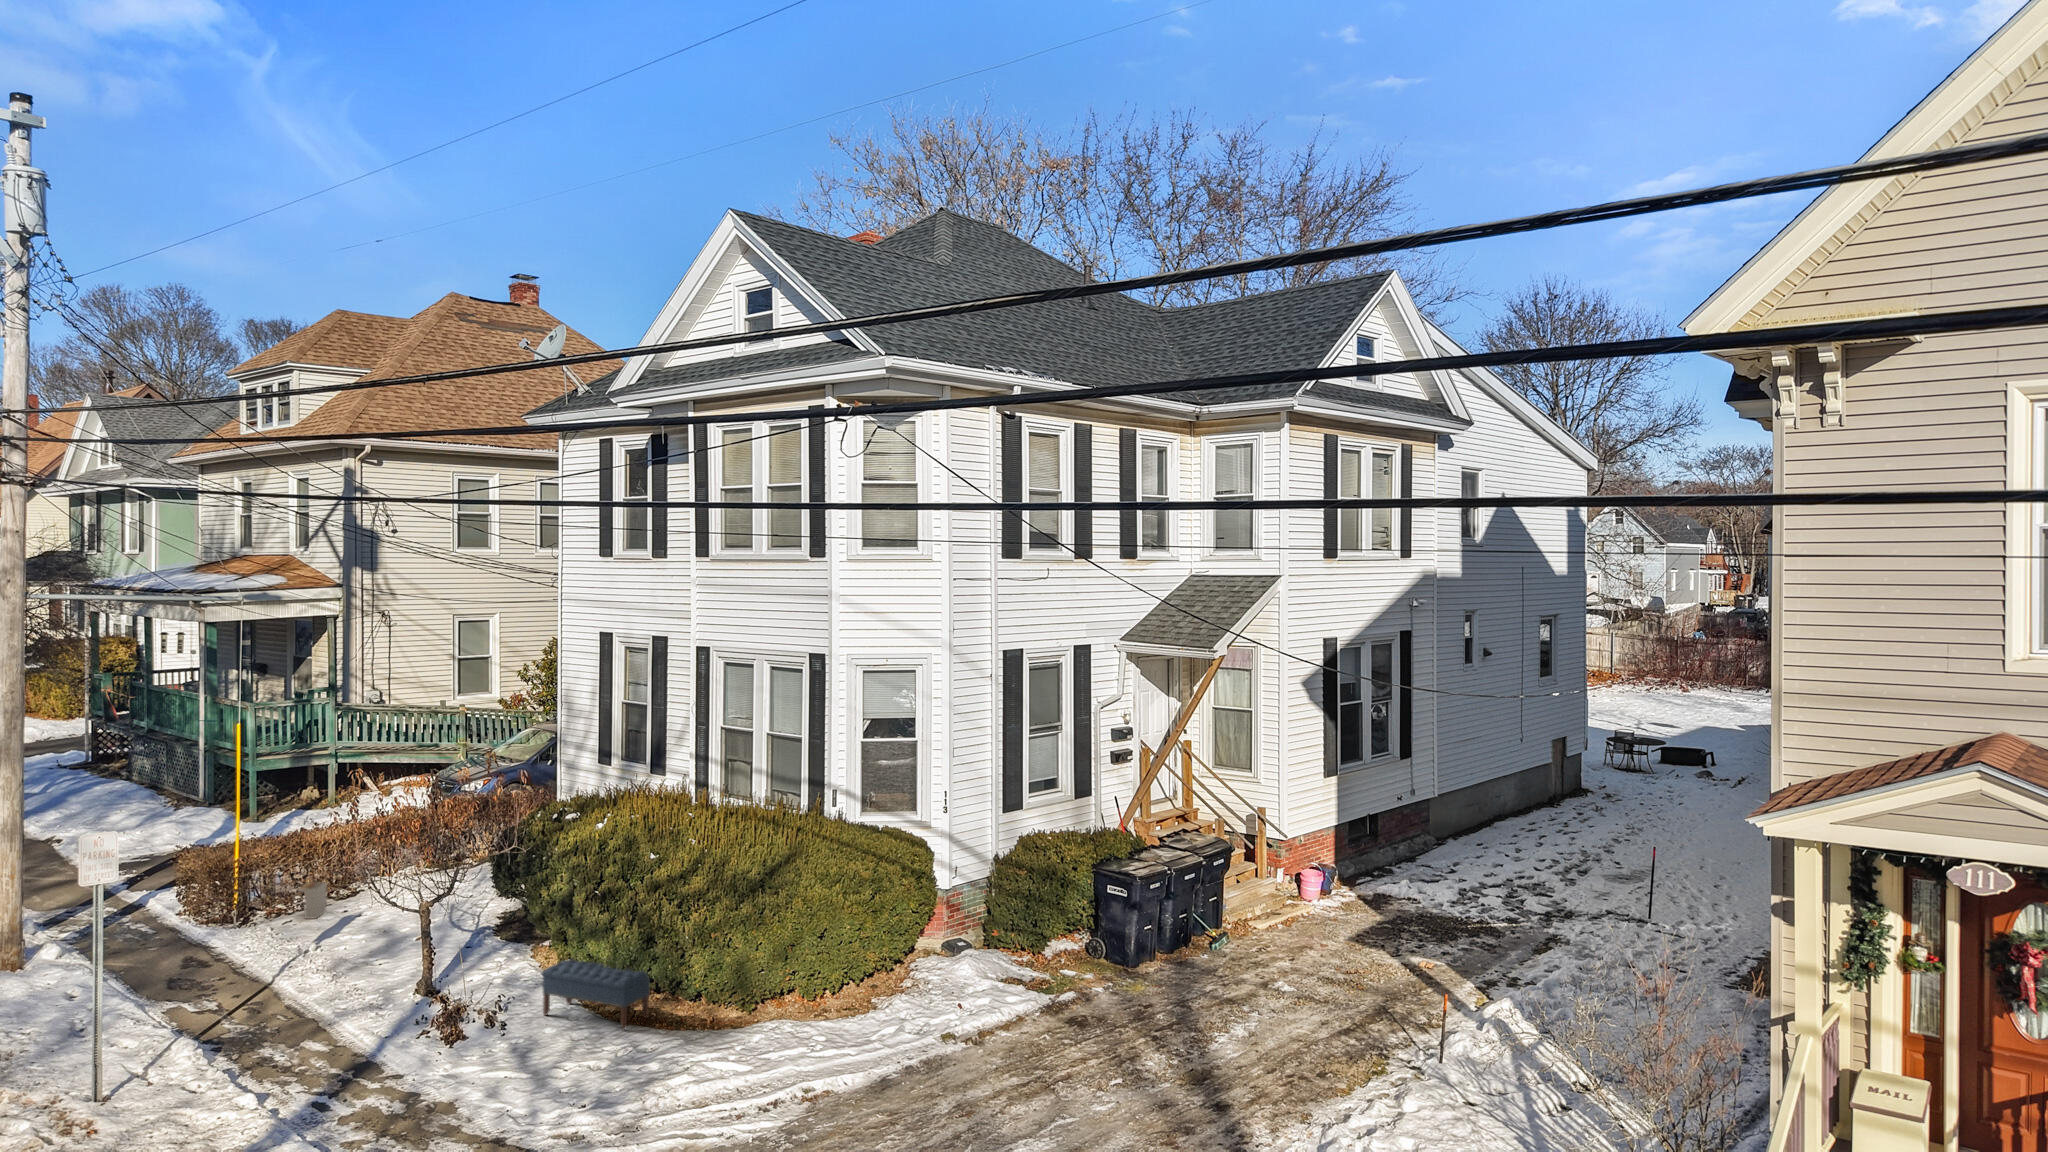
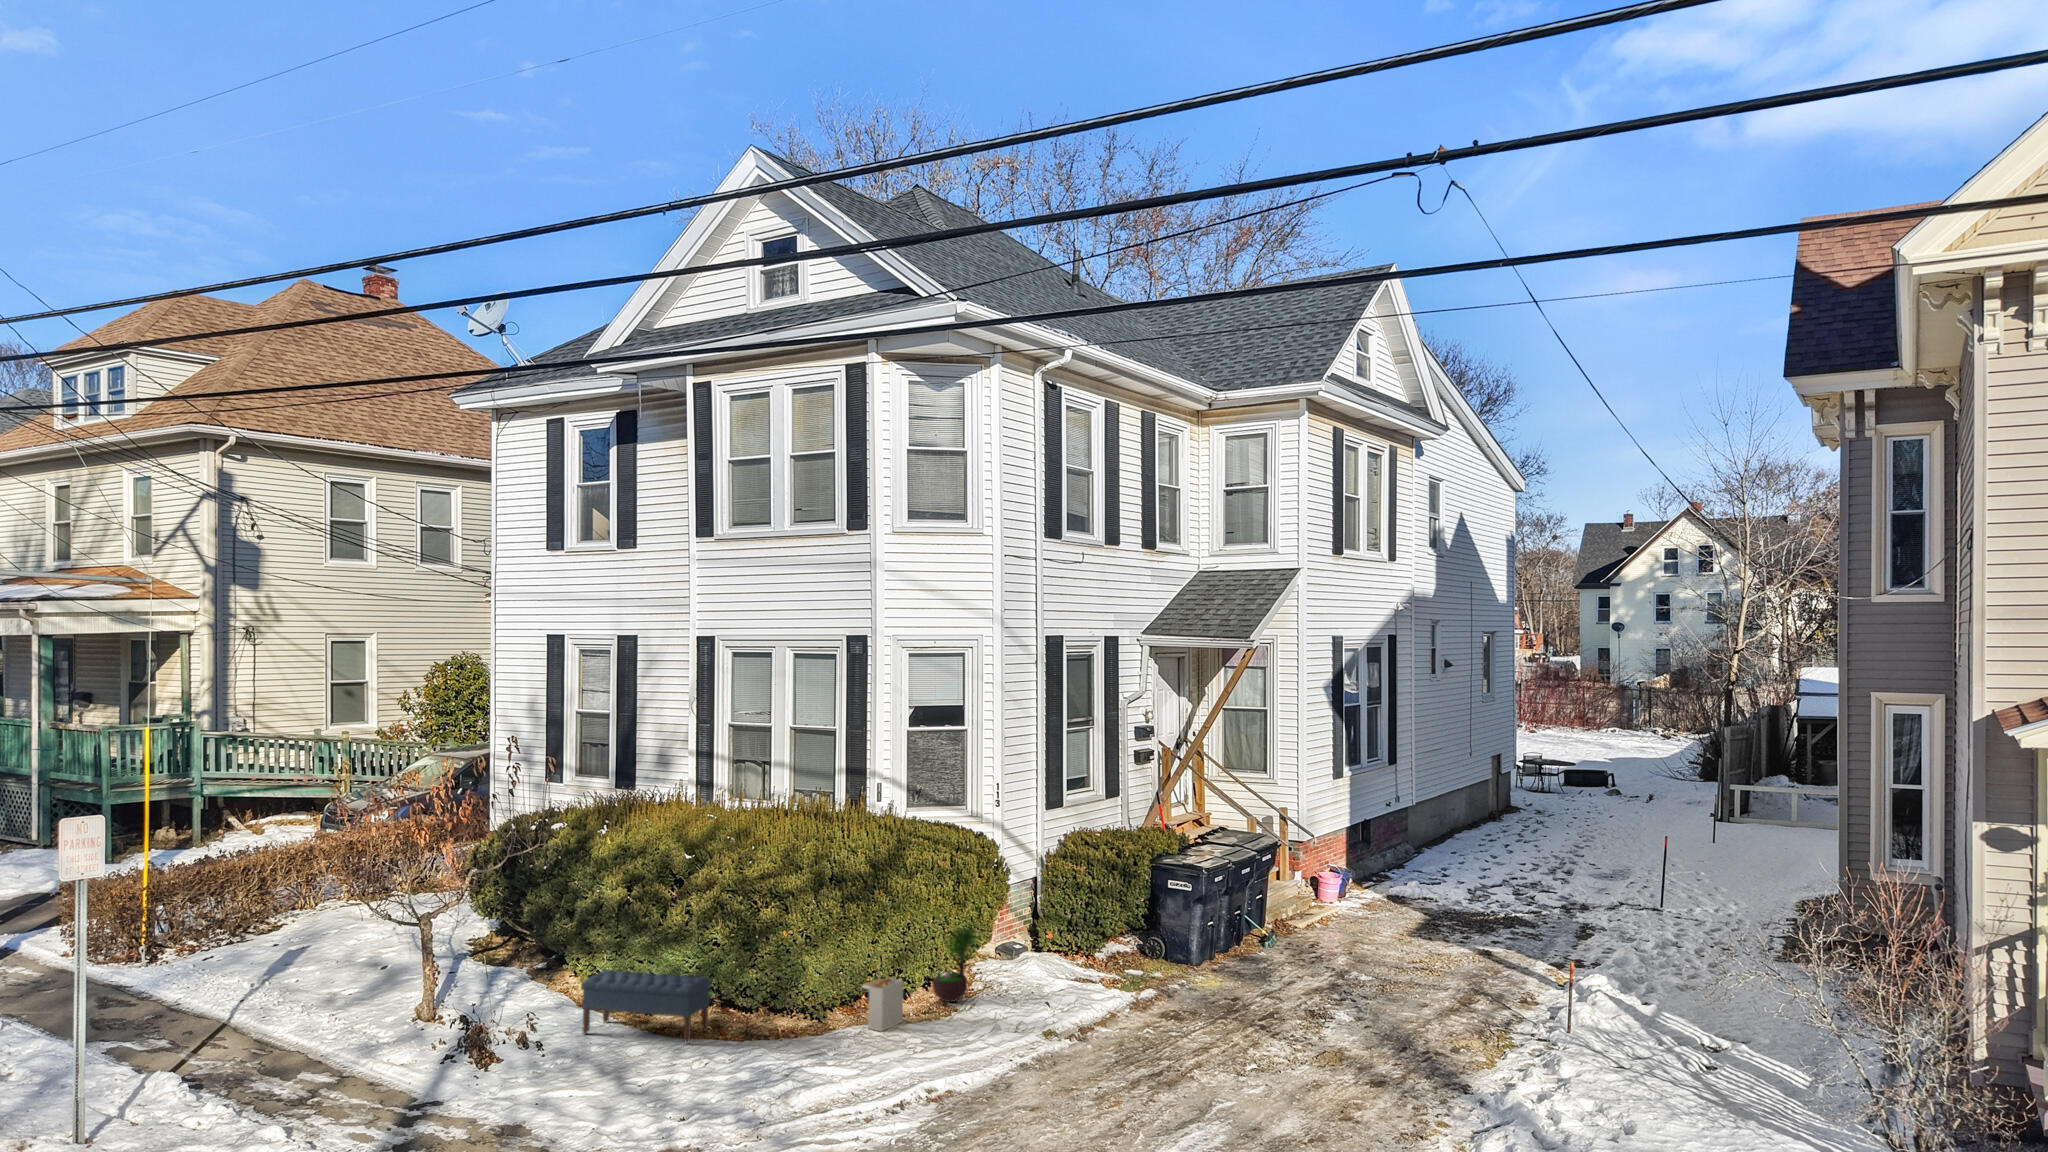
storage bin: present [298,881,327,919] -> present [862,972,903,1031]
potted tree: none [859,926,902,998] -> present [932,925,976,1002]

